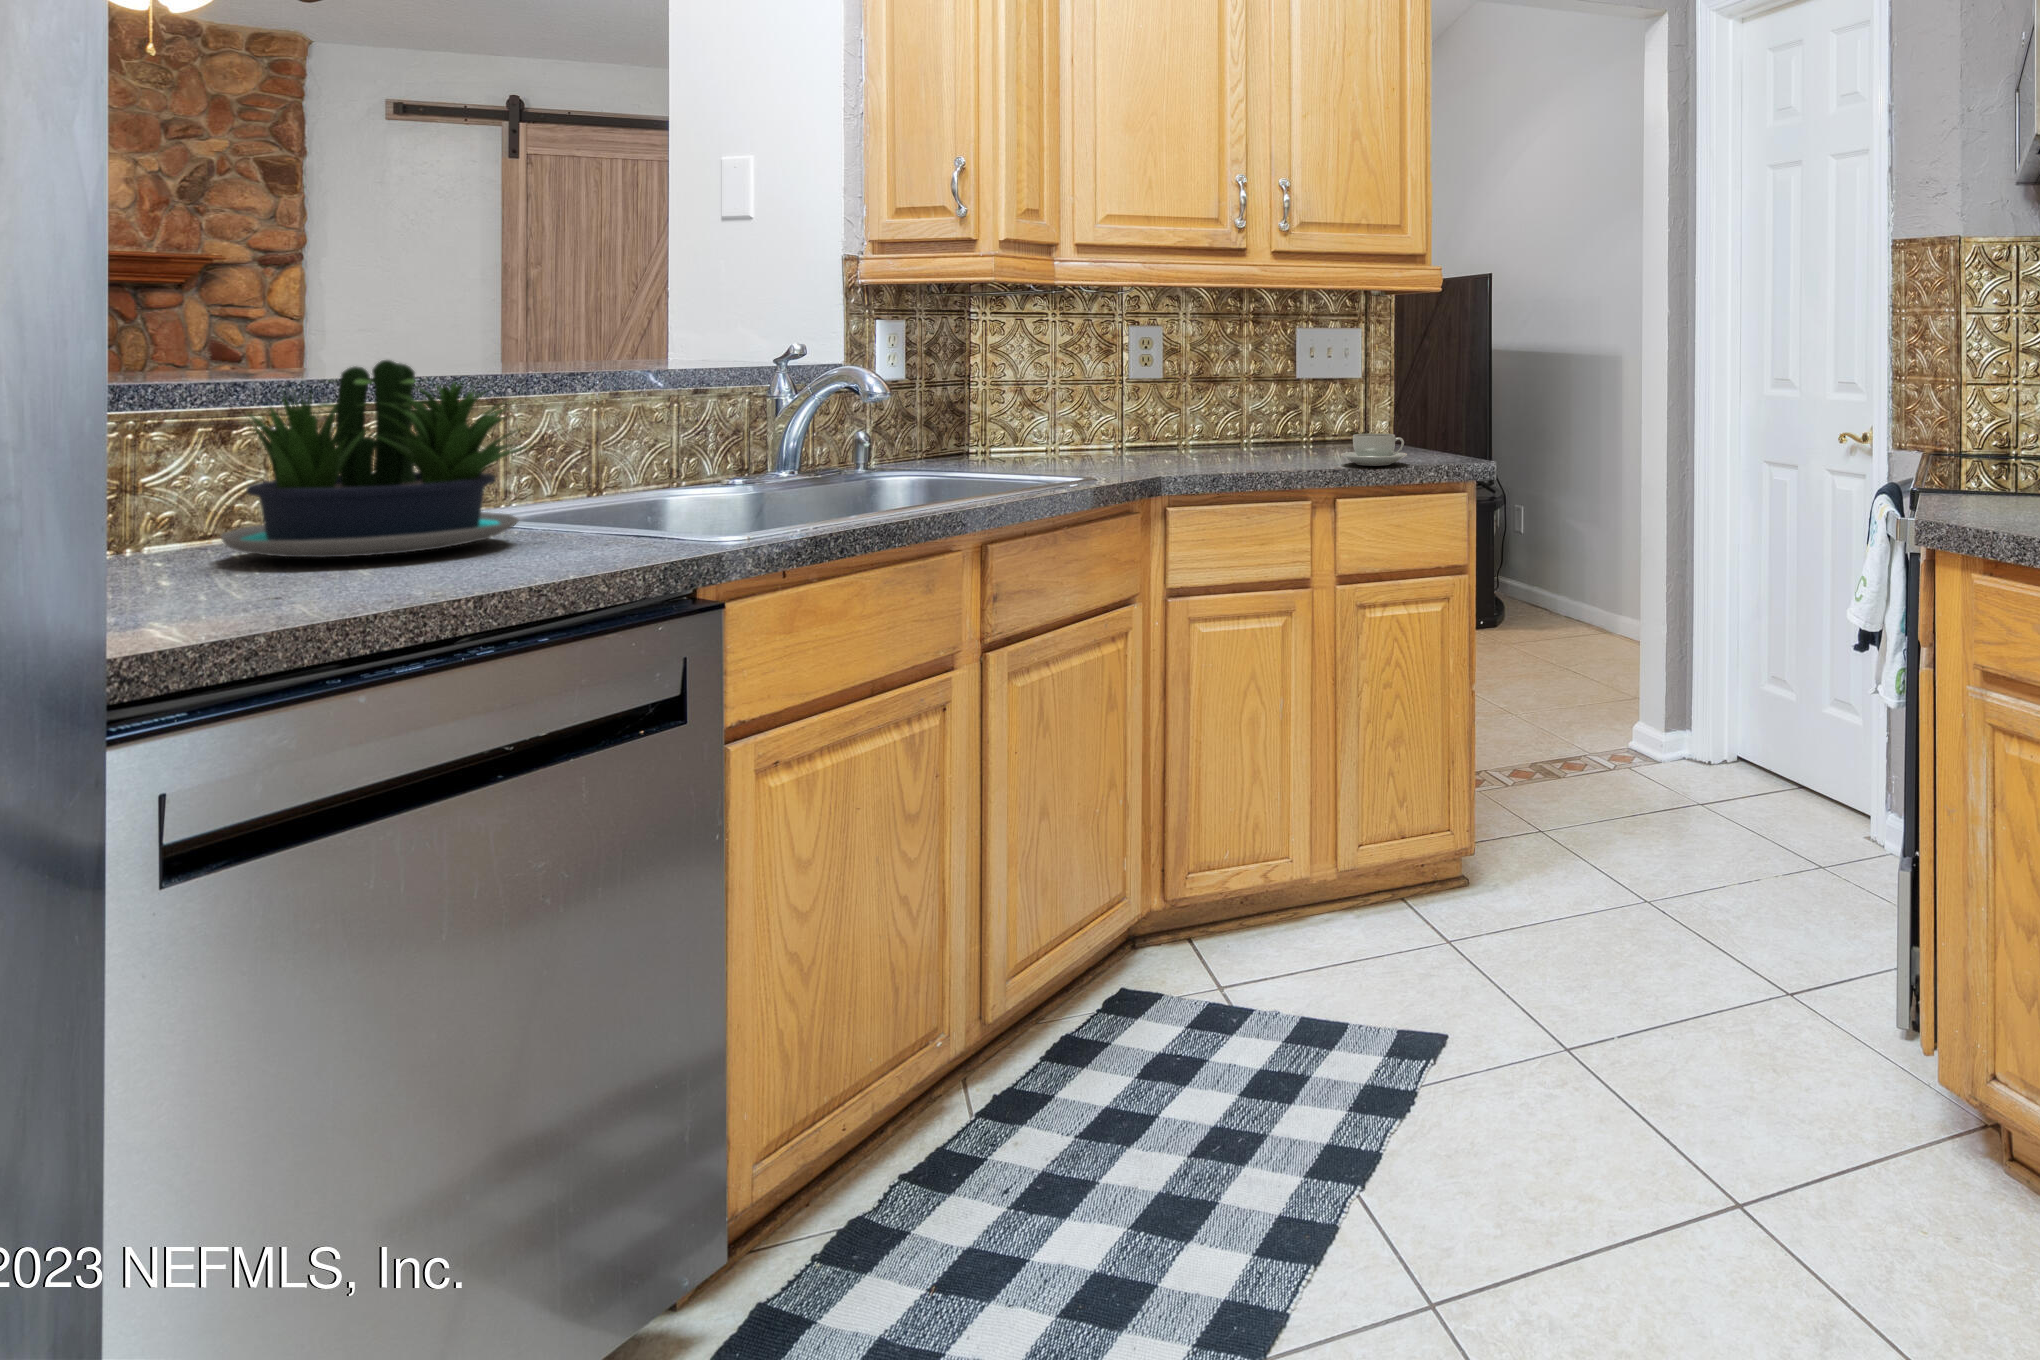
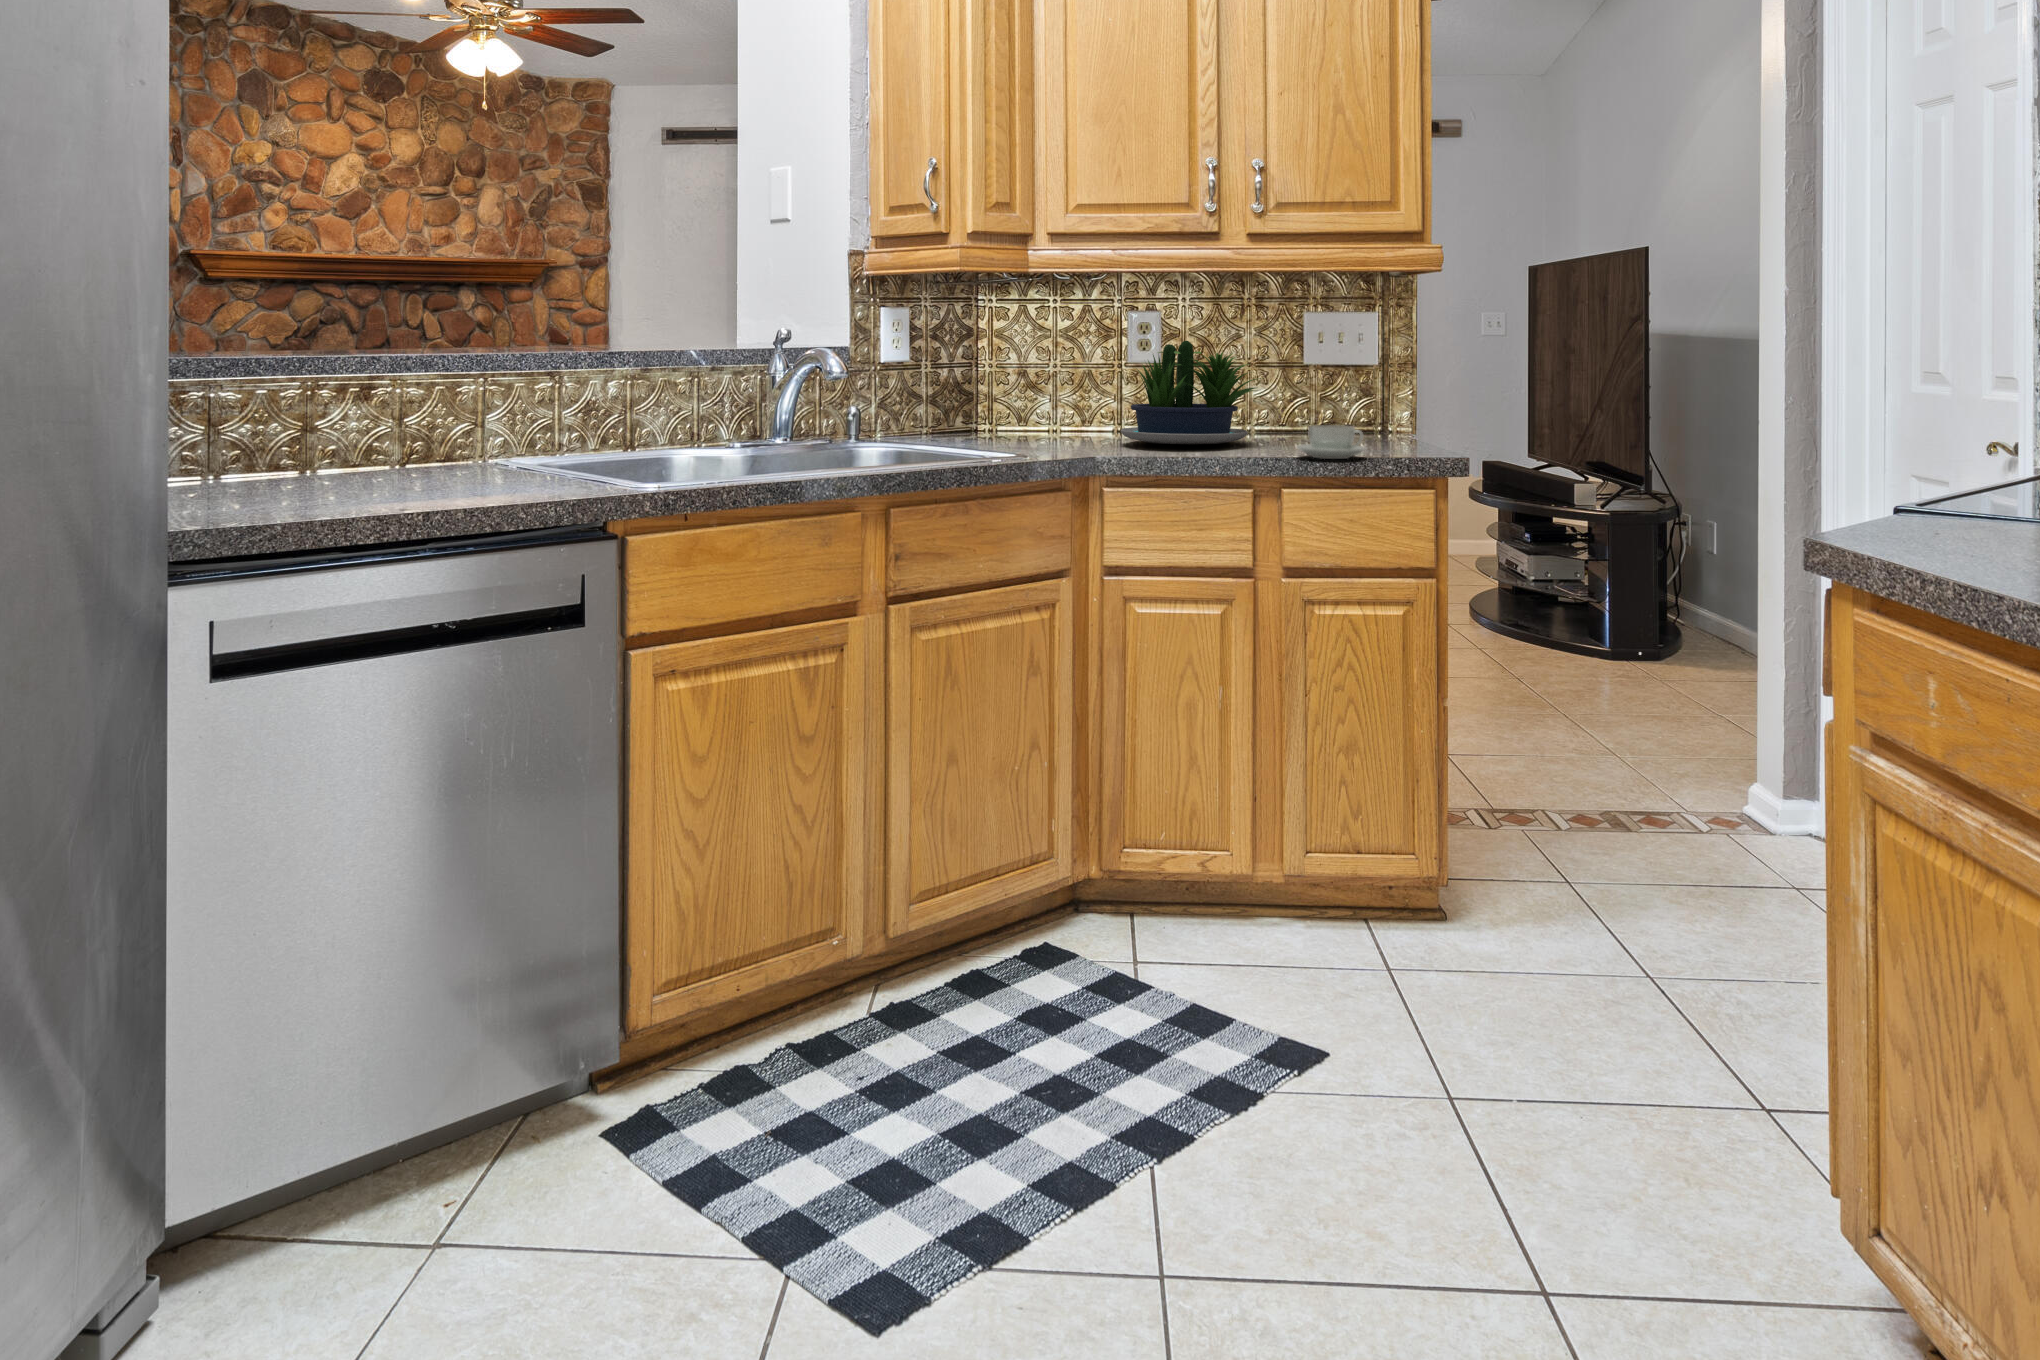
potted plant: present [221,360,541,557] -> present [1121,341,1256,444]

